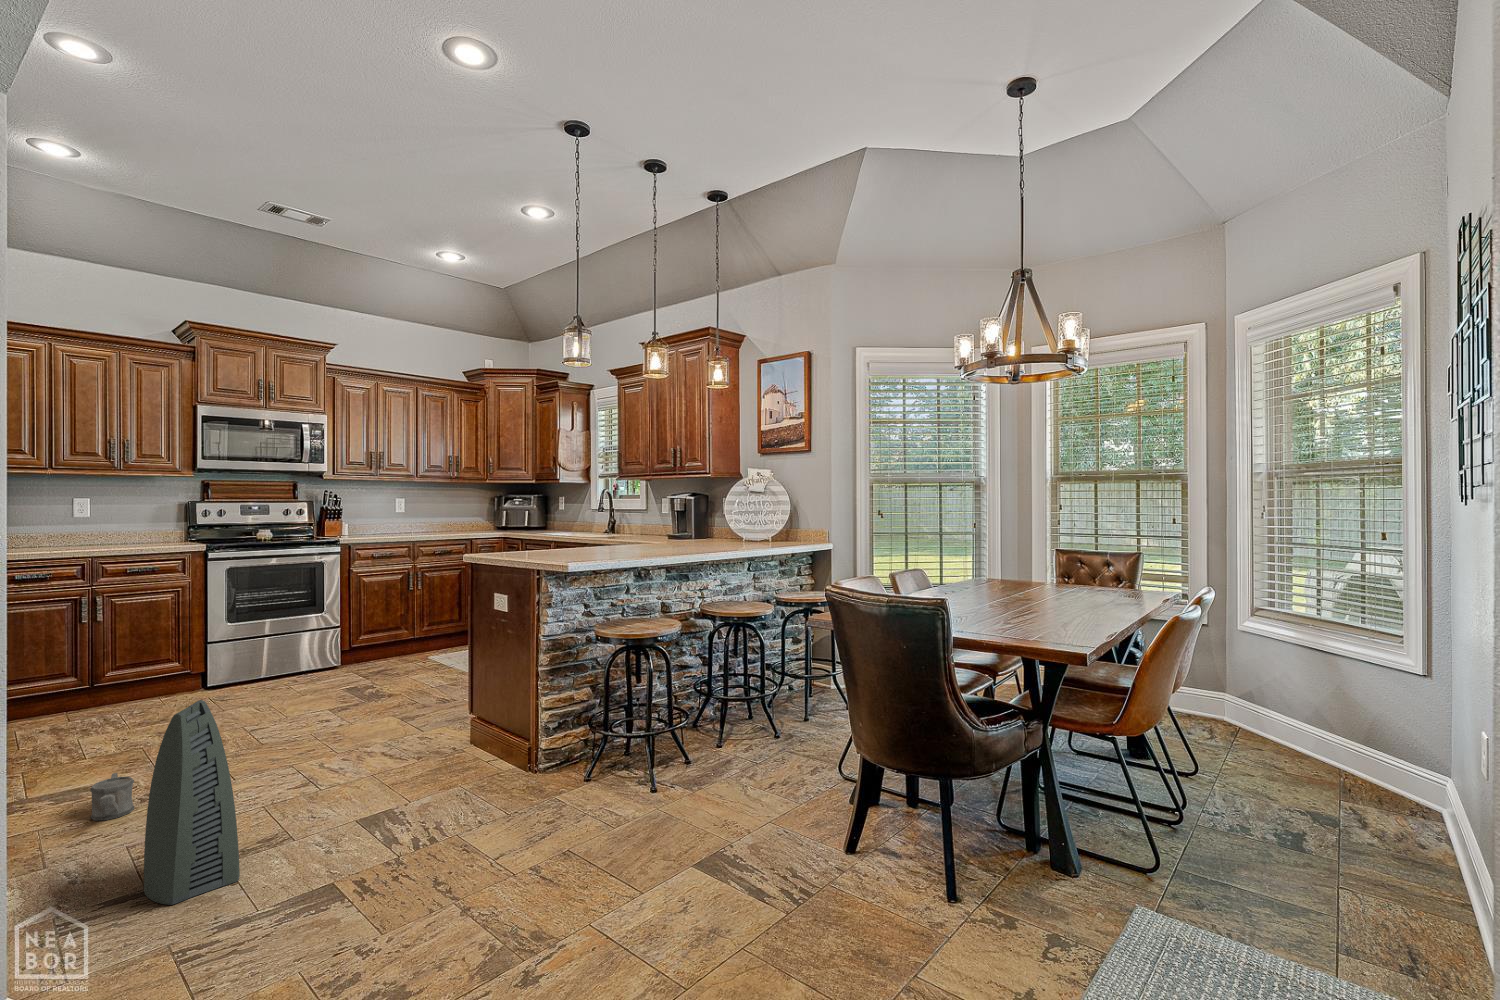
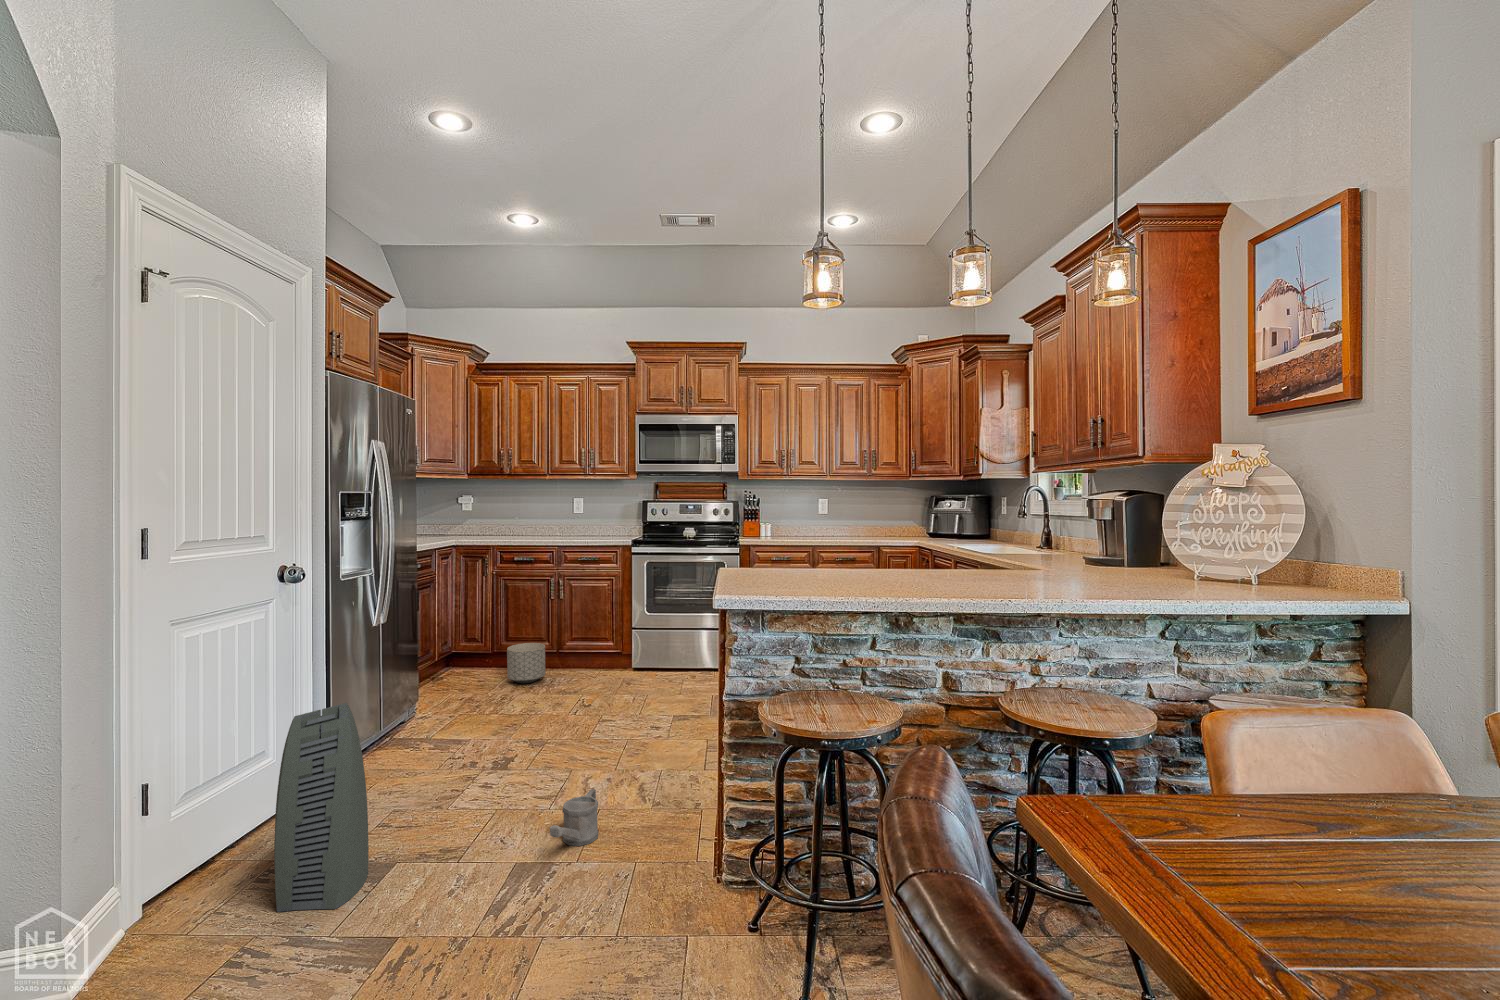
planter: none [43,678,105,729] -> present [507,643,545,683]
watering can: present [90,773,134,821] -> present [550,789,599,846]

